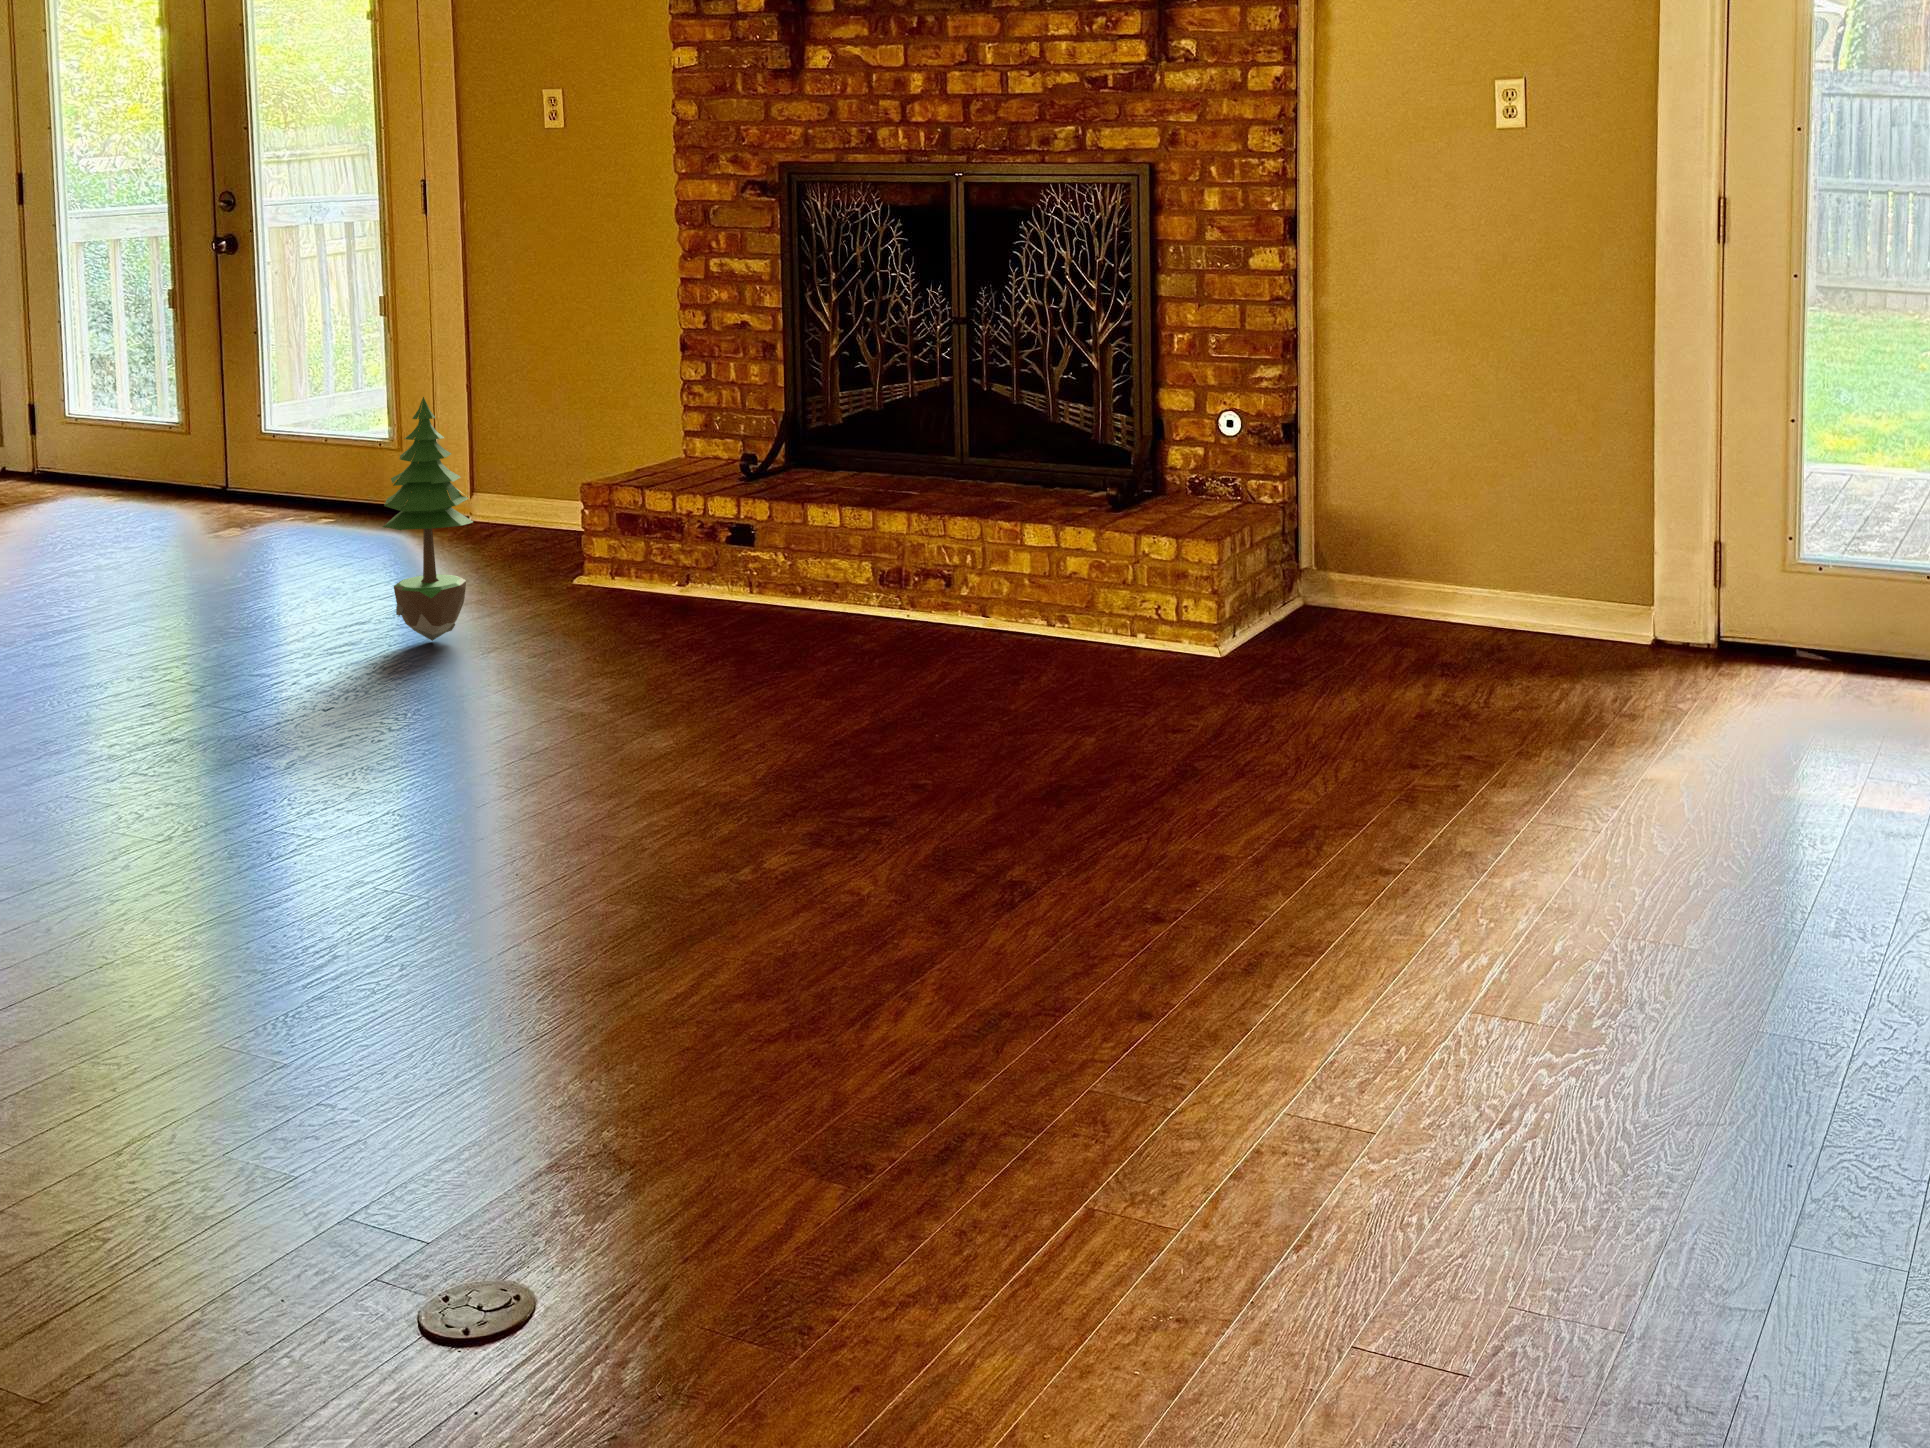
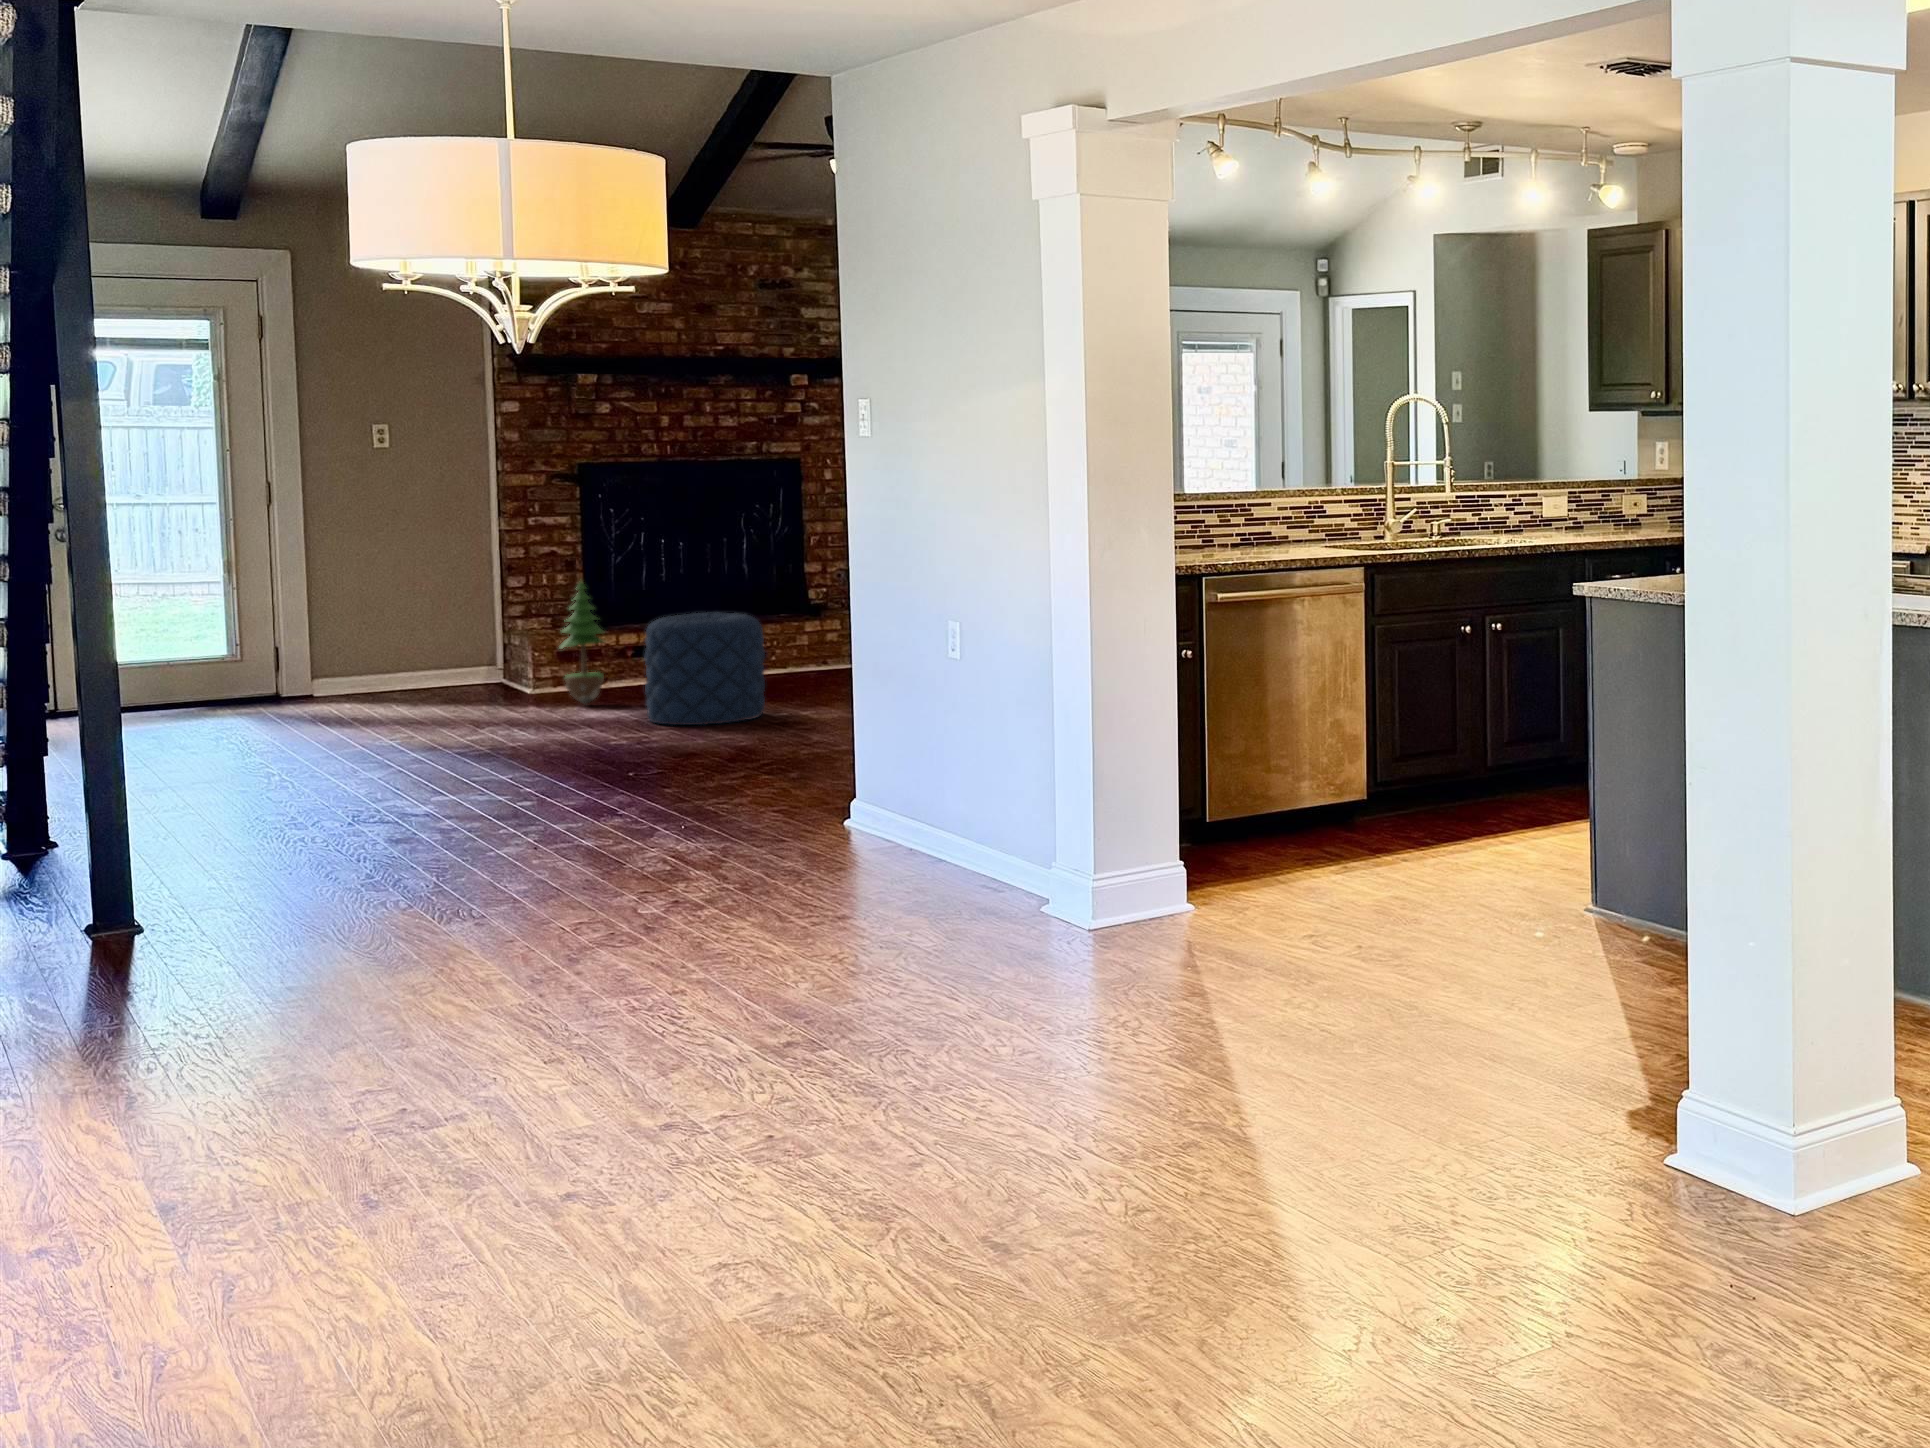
pouf: none [75,520,351,797] -> present [645,612,765,725]

